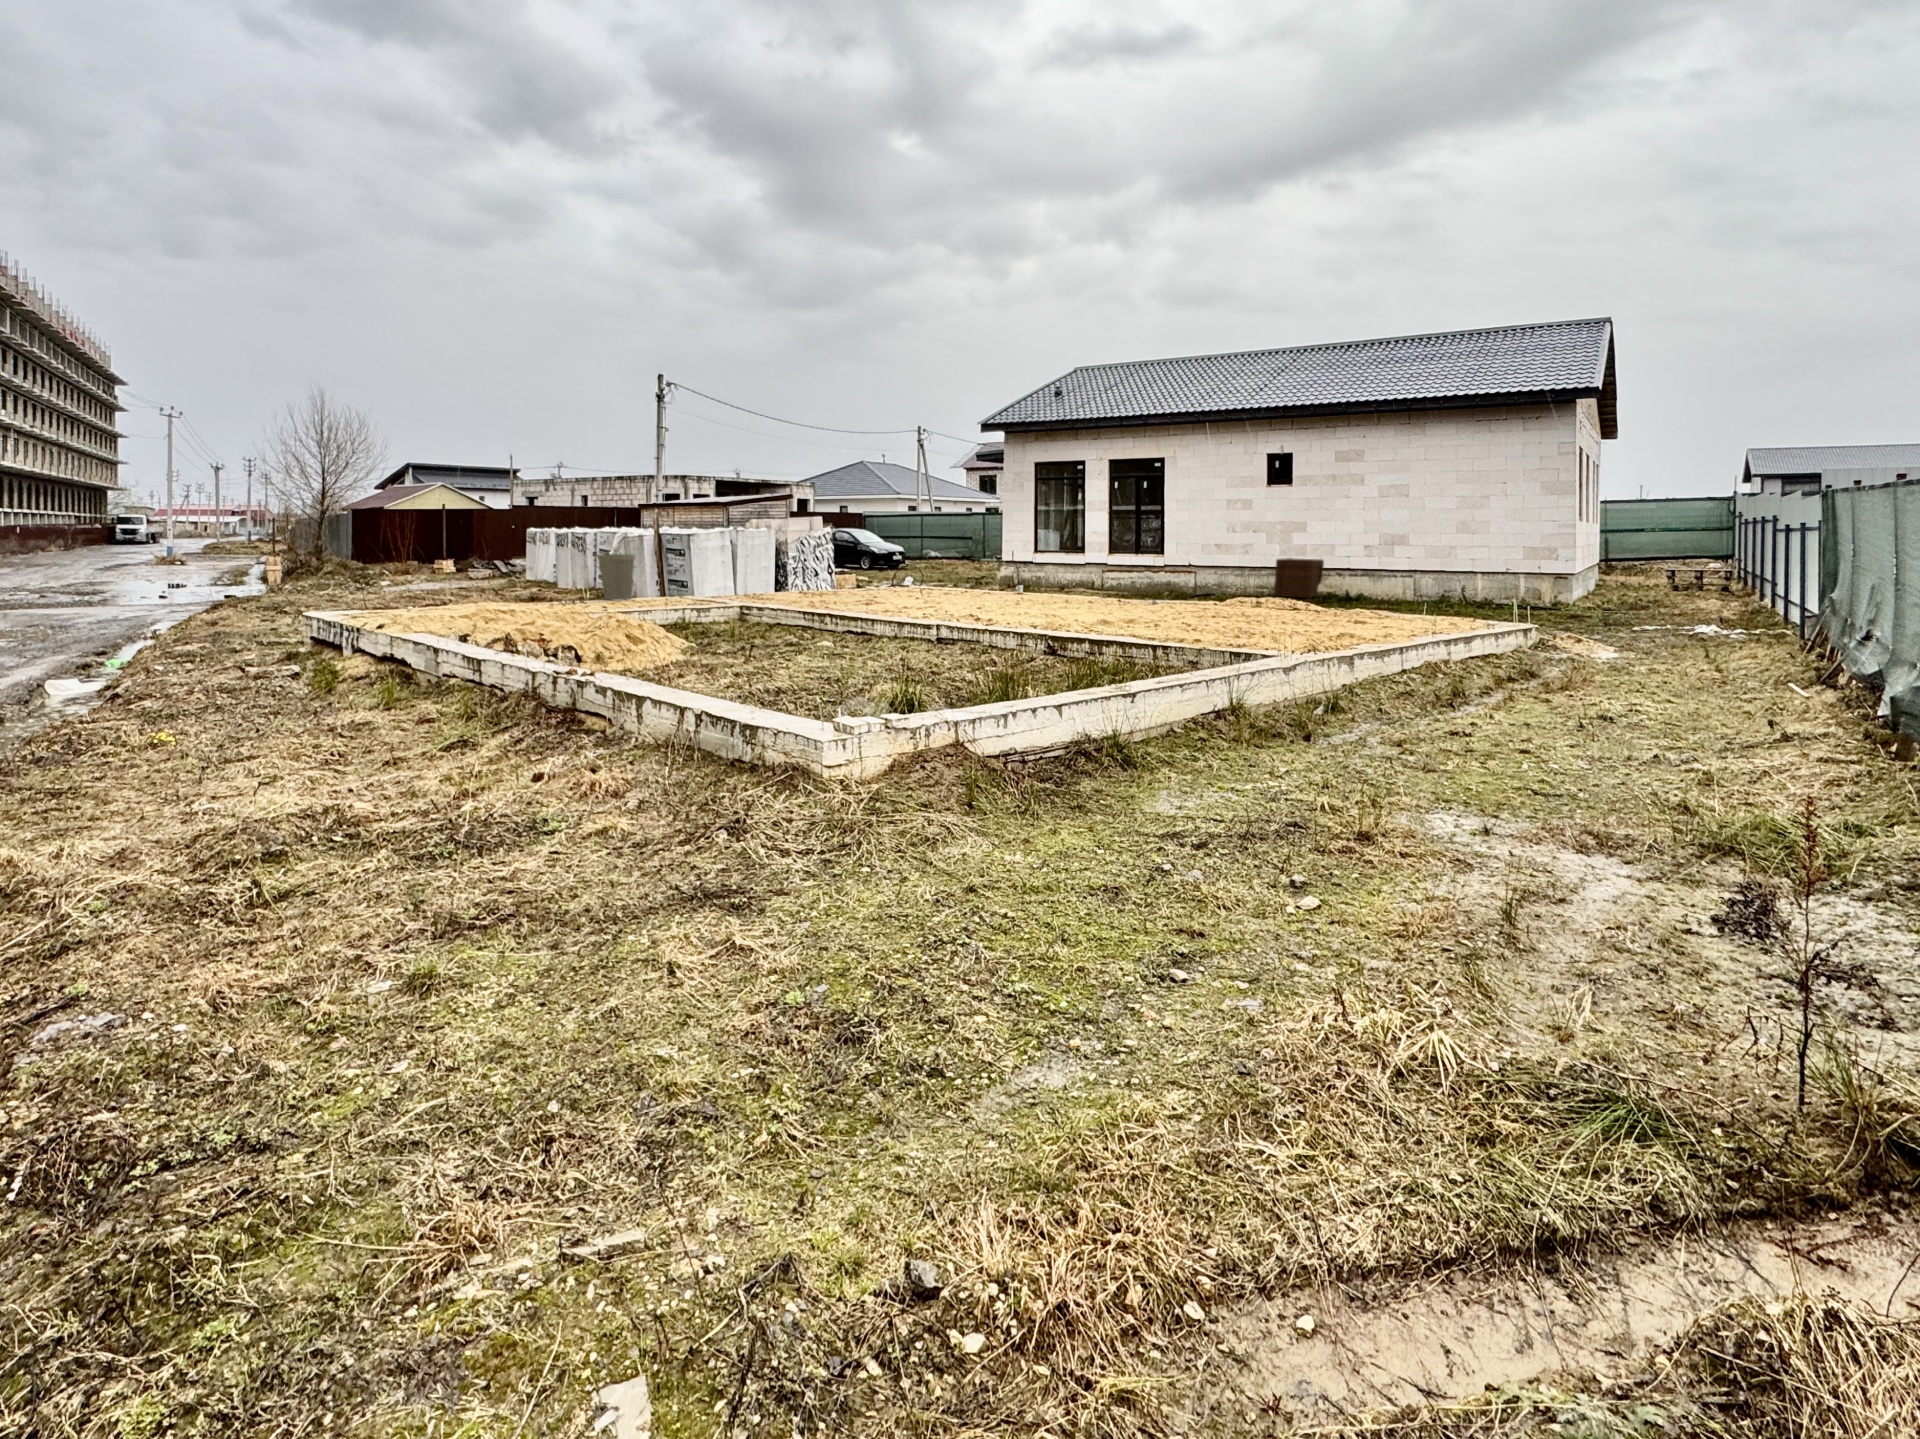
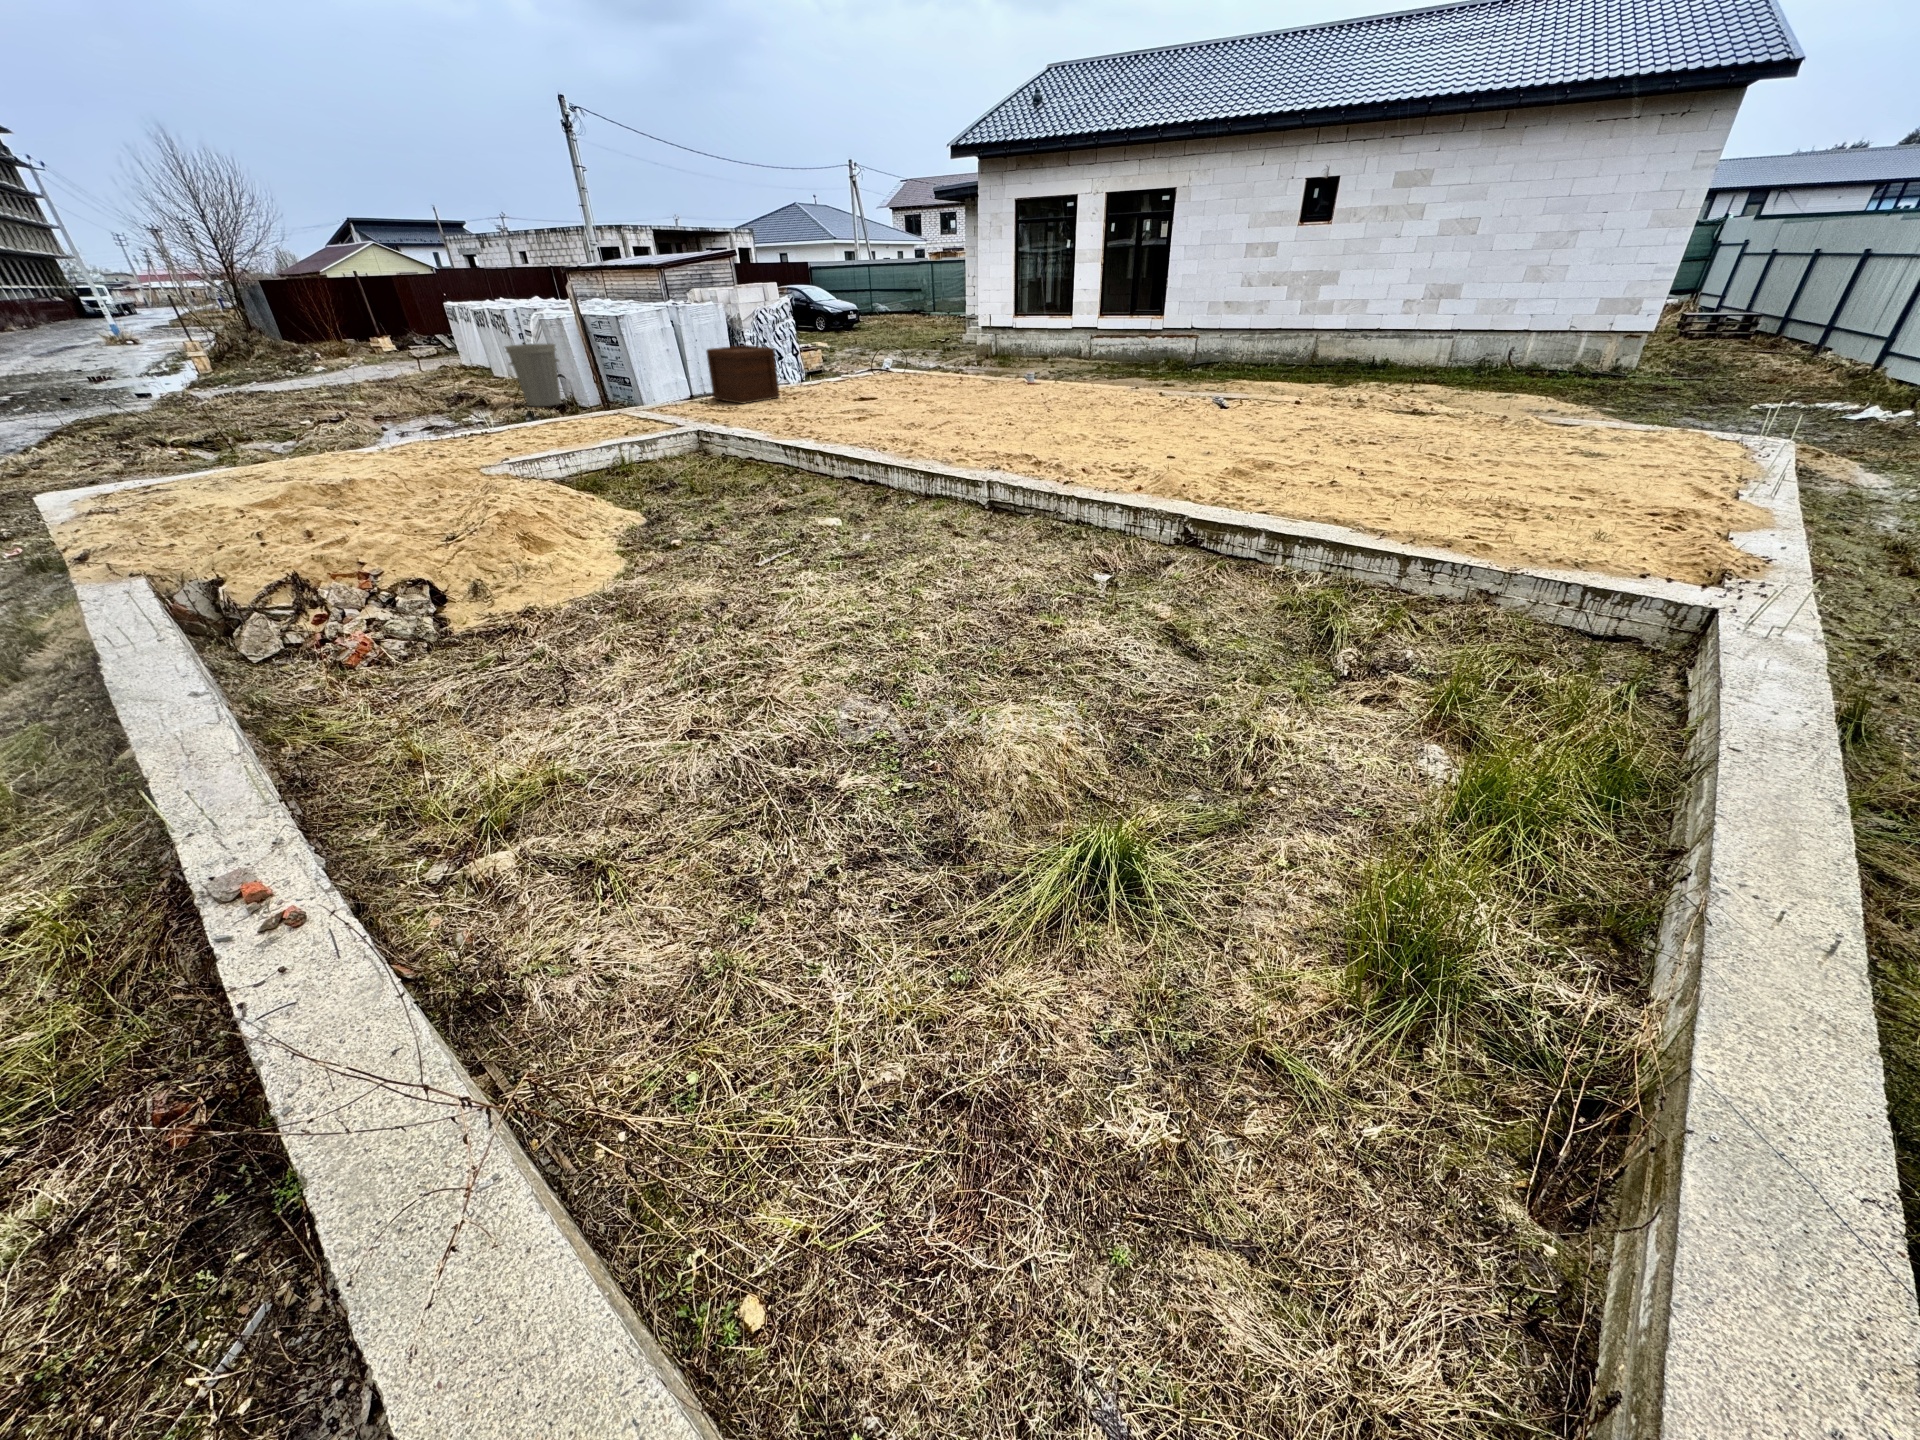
wooden crate: present [1274,558,1324,598] -> present [706,345,780,404]

